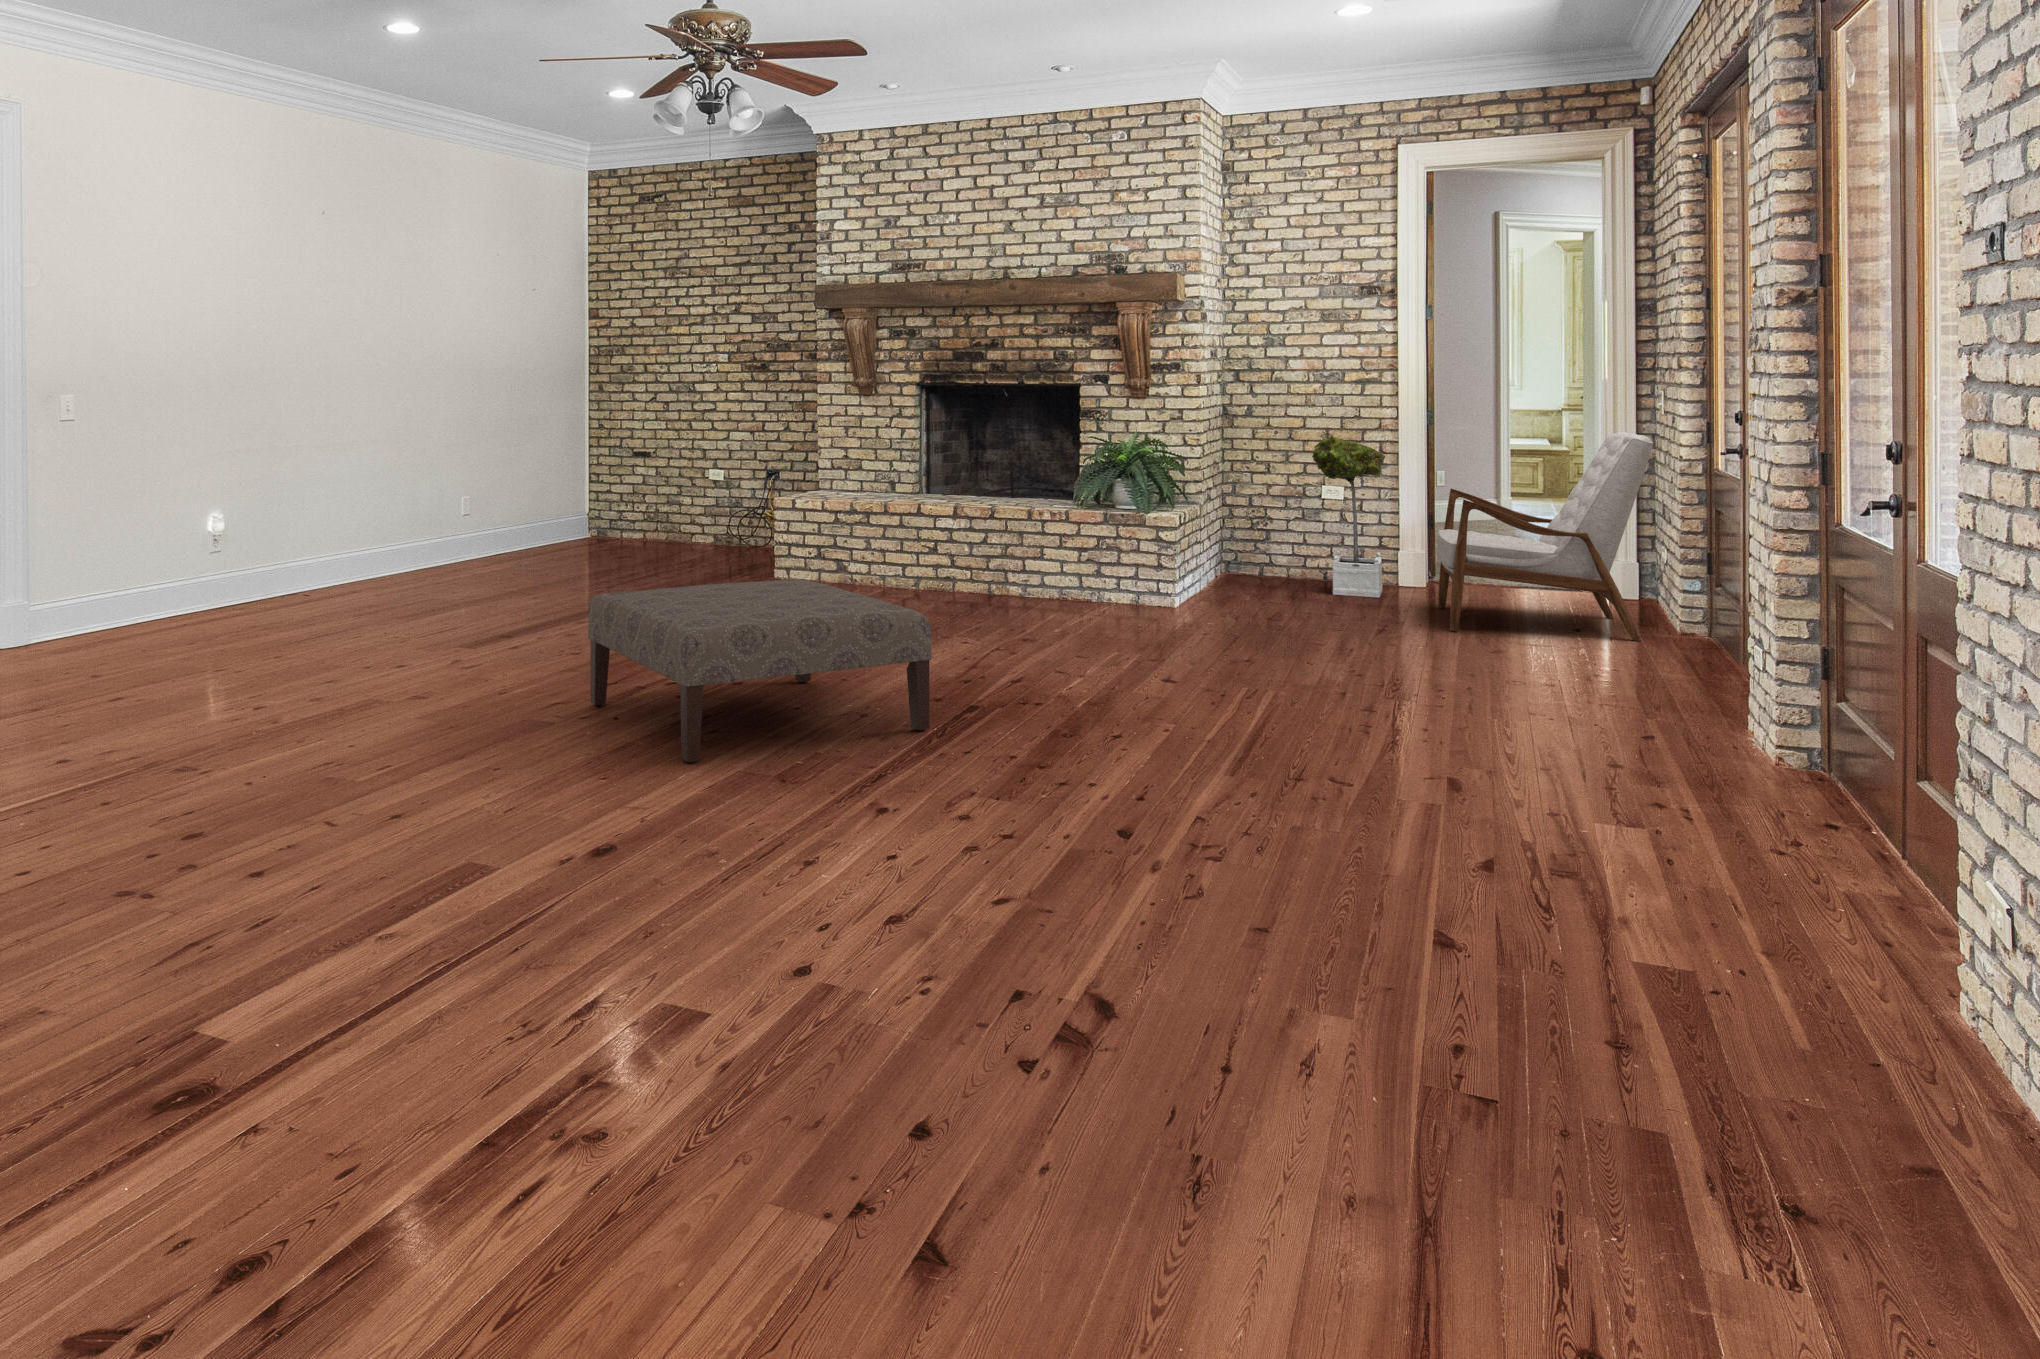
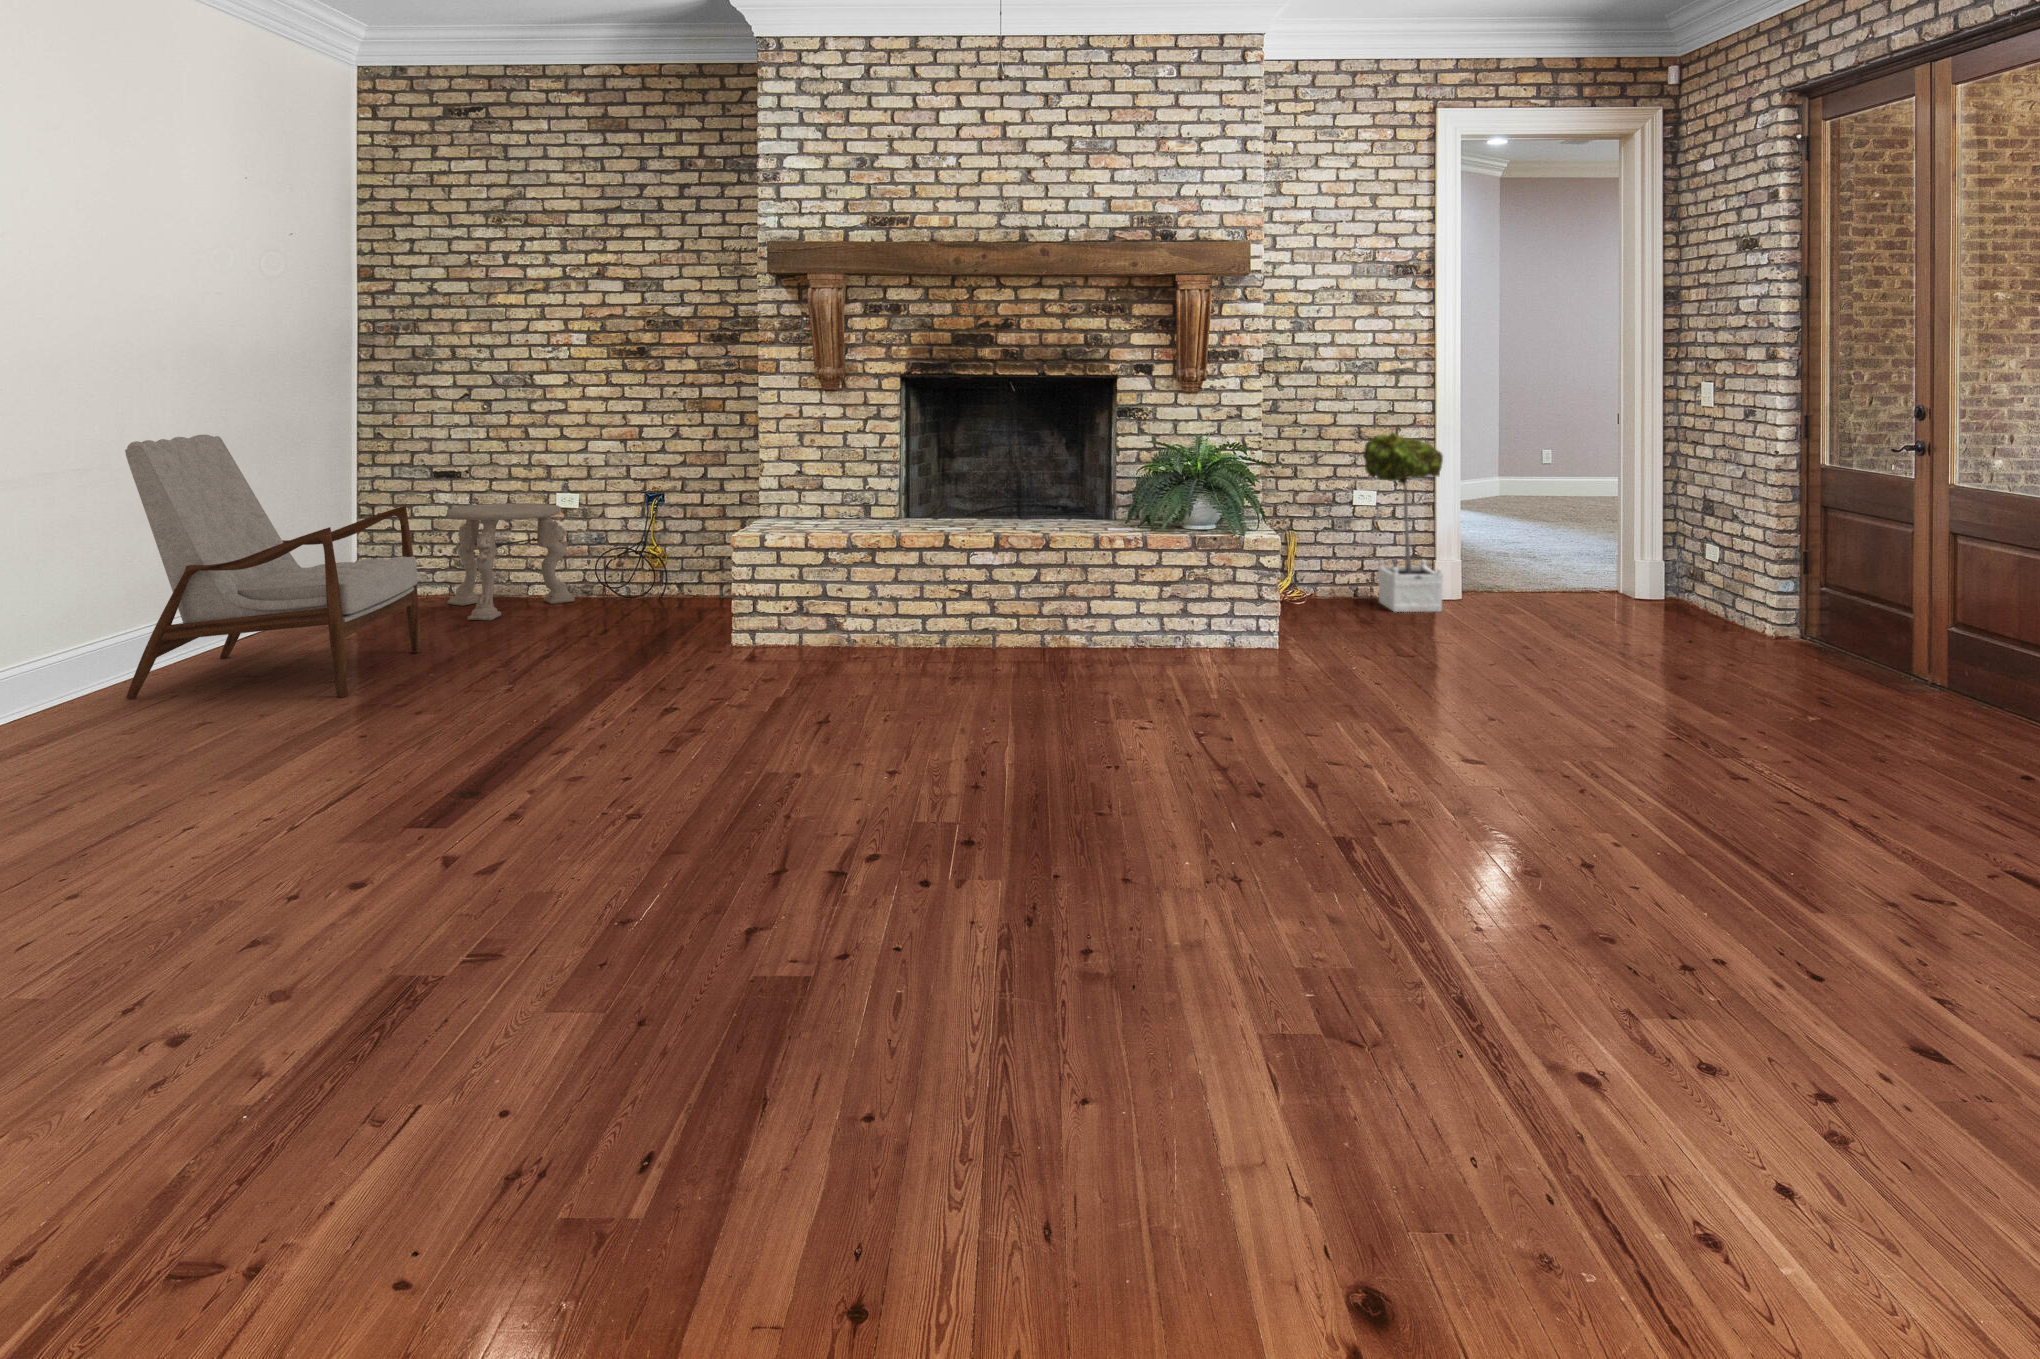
armchair: present [1437,432,1653,641] -> present [125,435,421,699]
side table: none [631,476,716,554] -> present [447,503,575,620]
ottoman: present [588,579,932,763] -> none [839,724,1521,1288]

